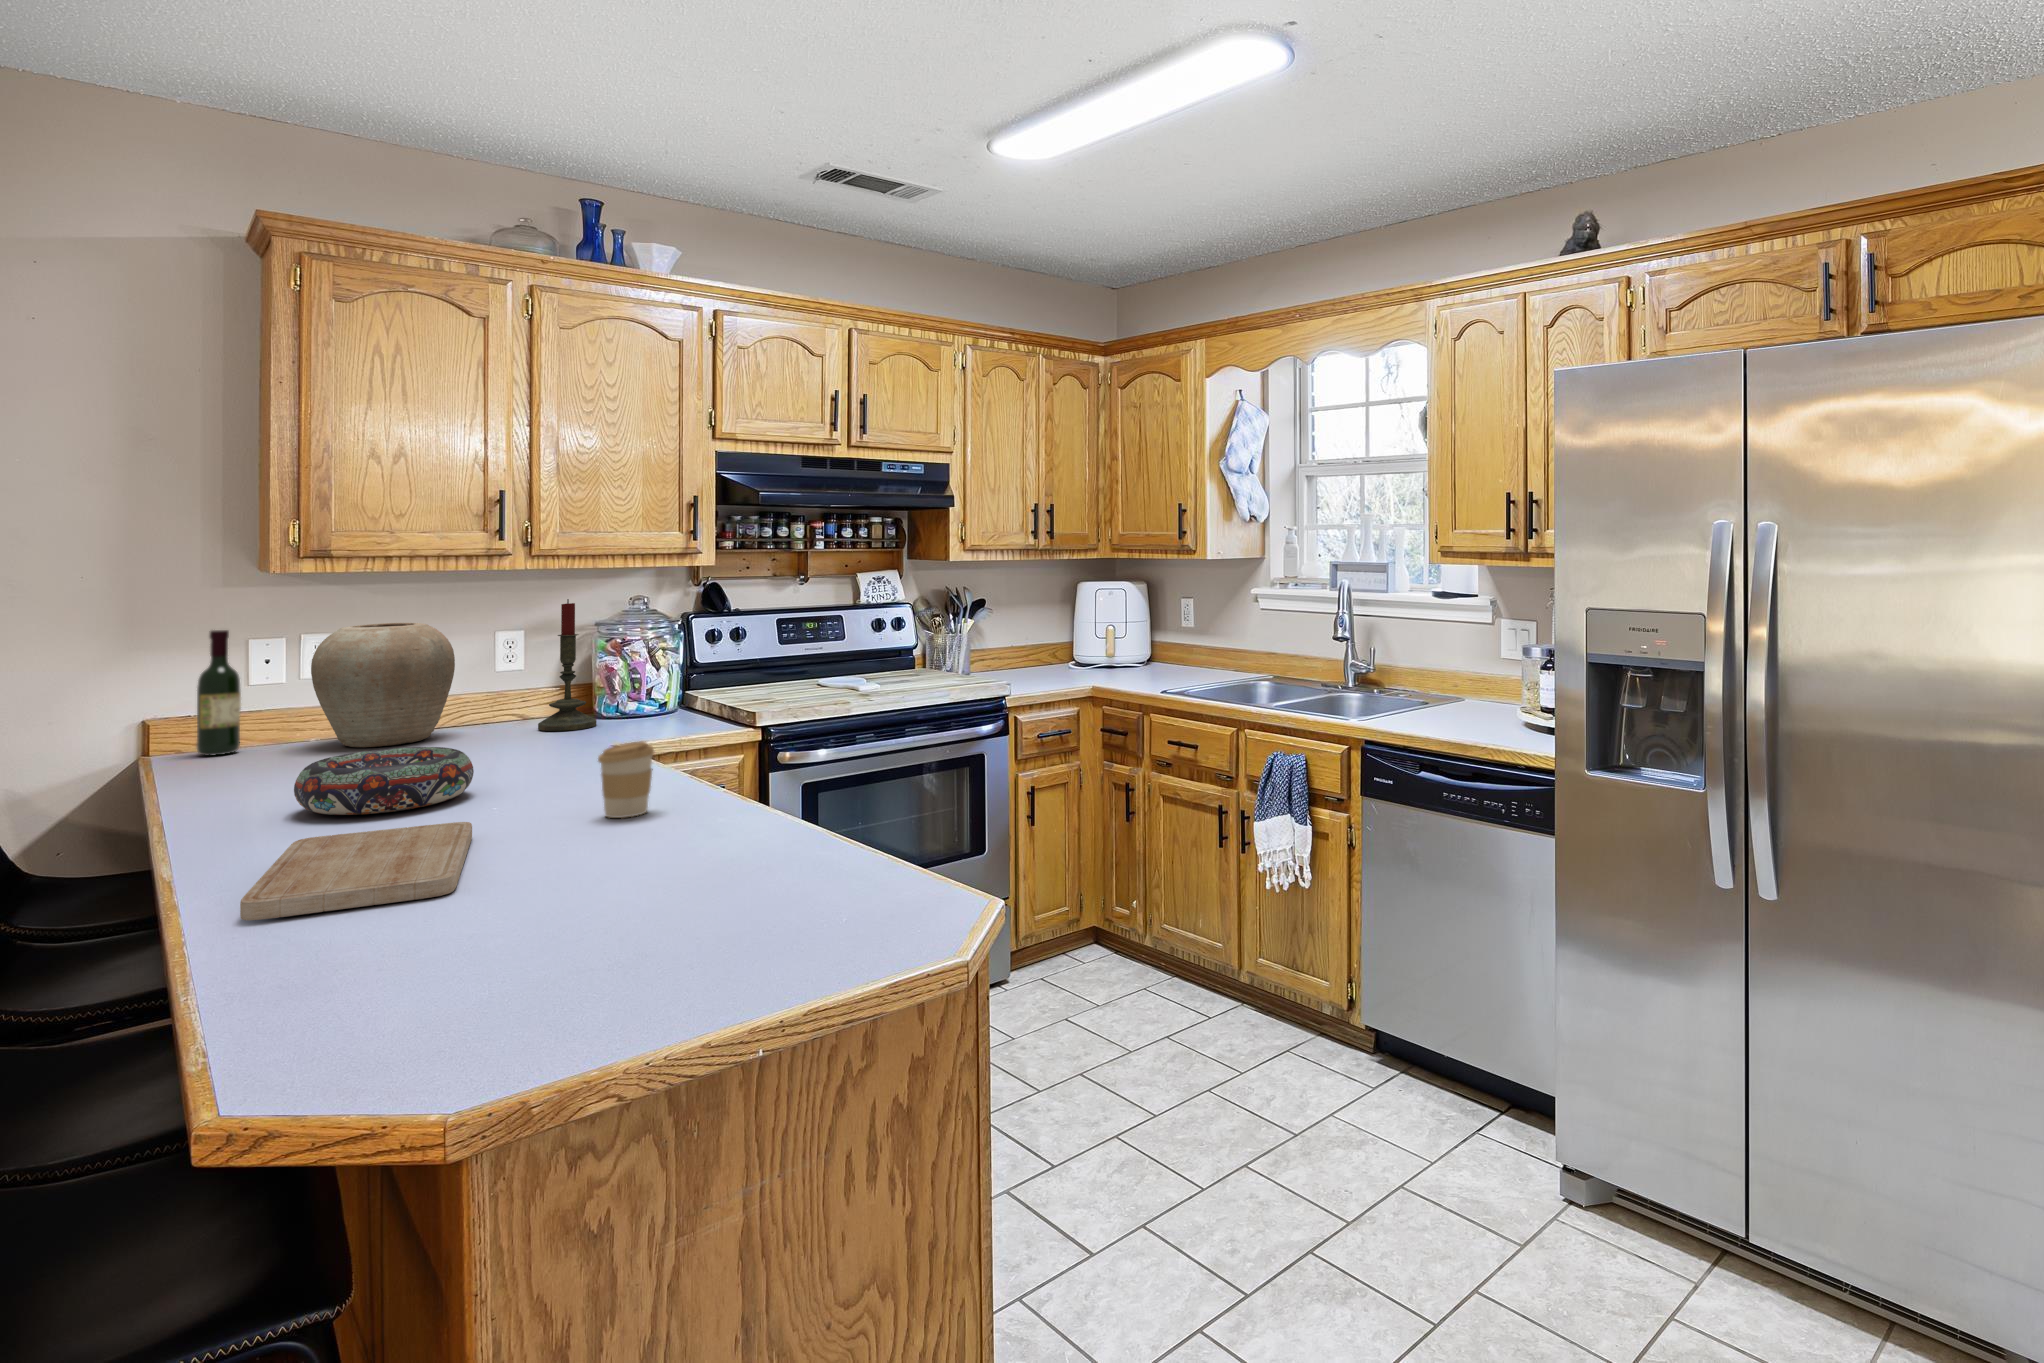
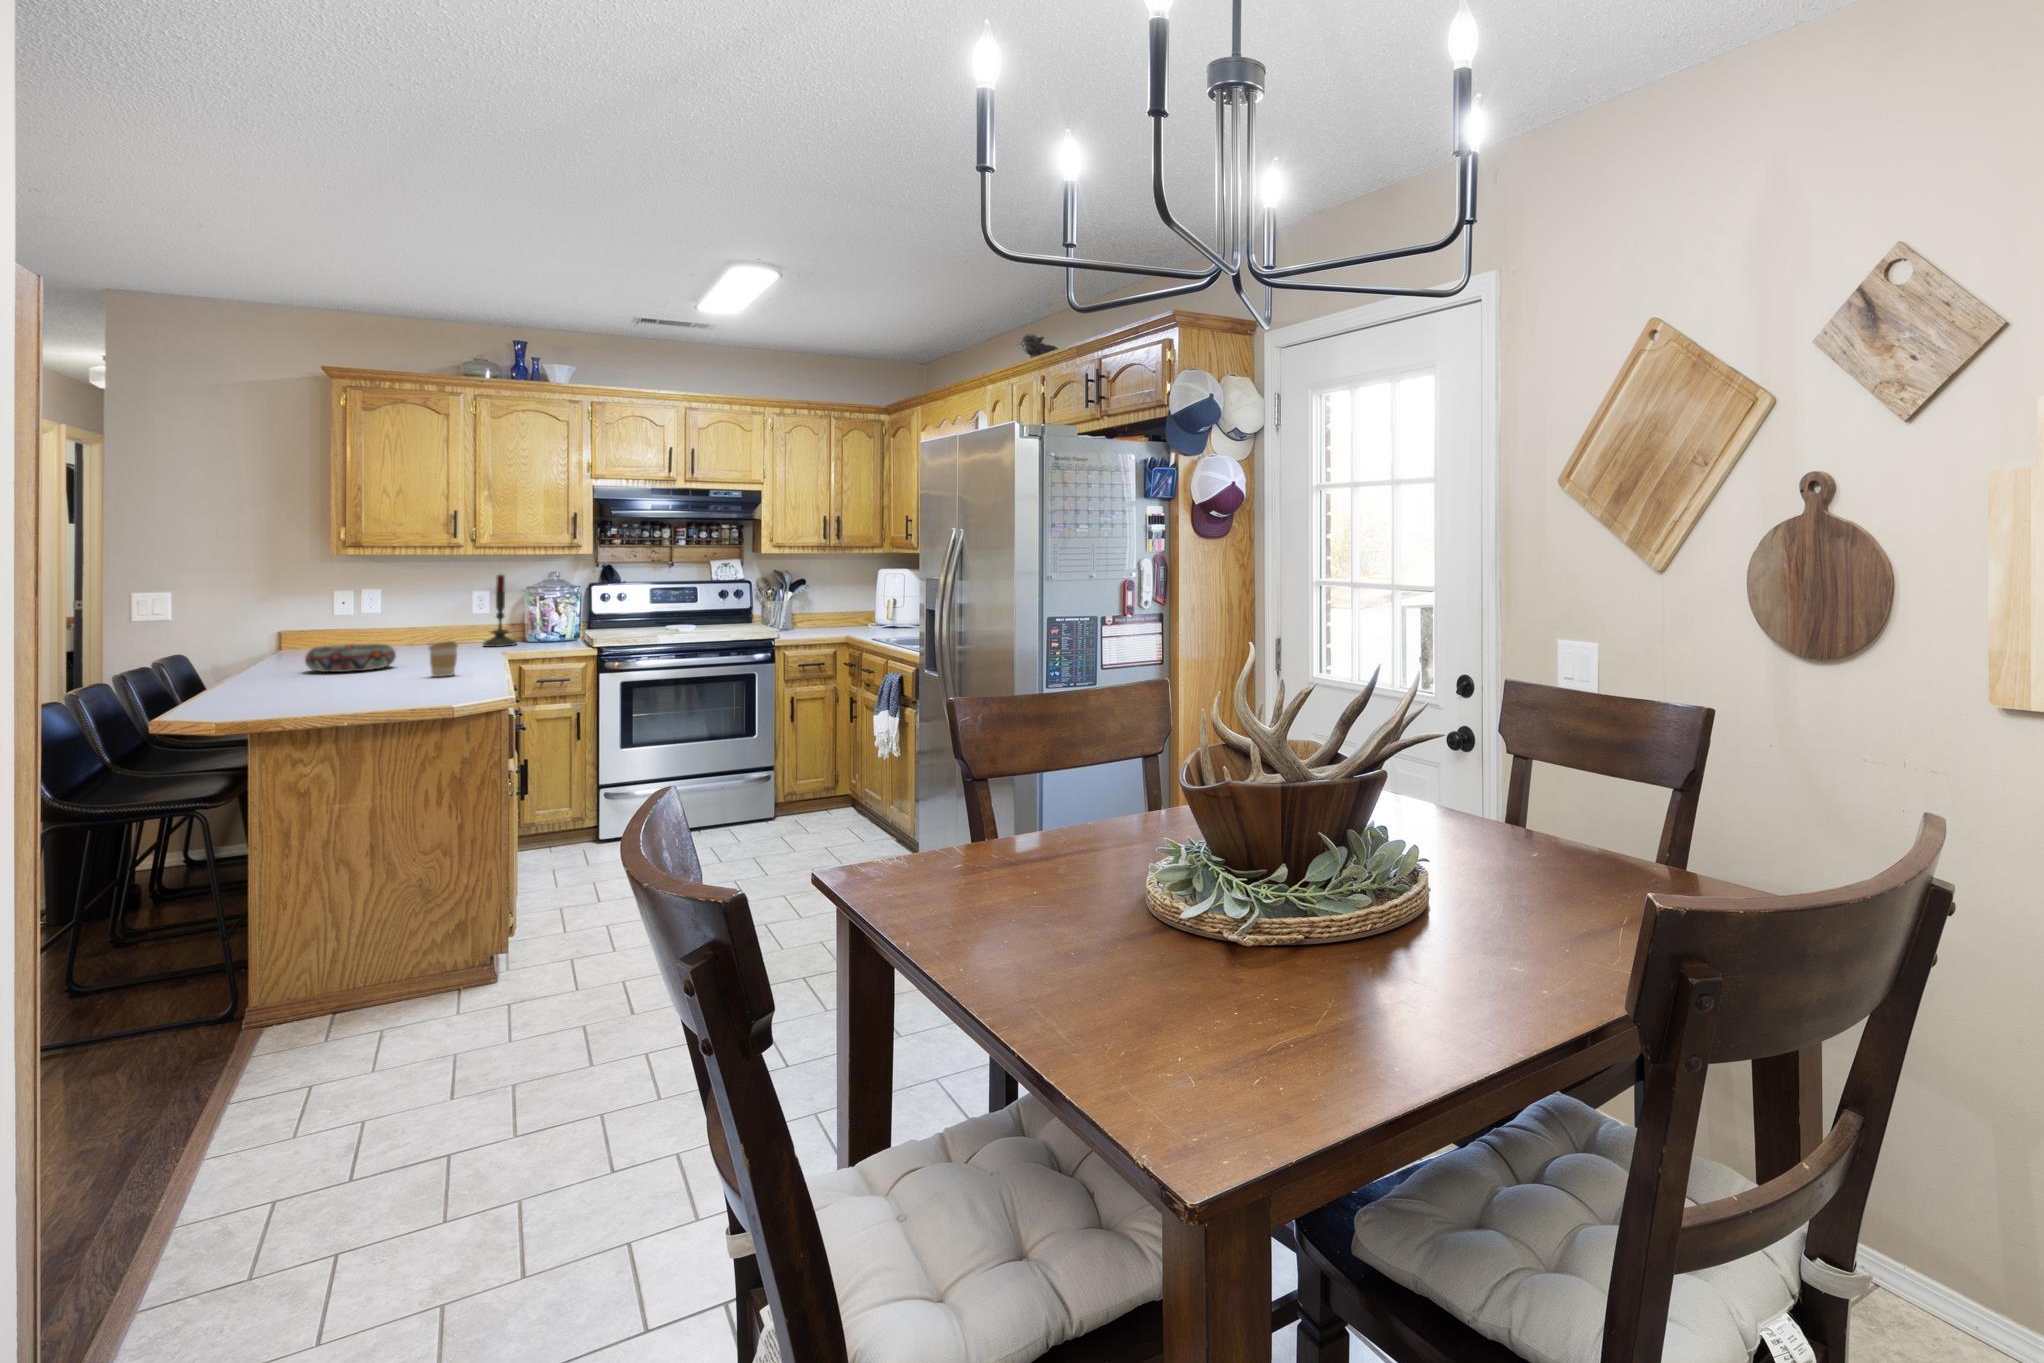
vase: present [311,623,455,747] -> none [358,584,438,650]
wine bottle: present [196,630,241,756] -> none [303,585,325,651]
cutting board: present [240,822,472,921] -> none [232,673,362,697]

